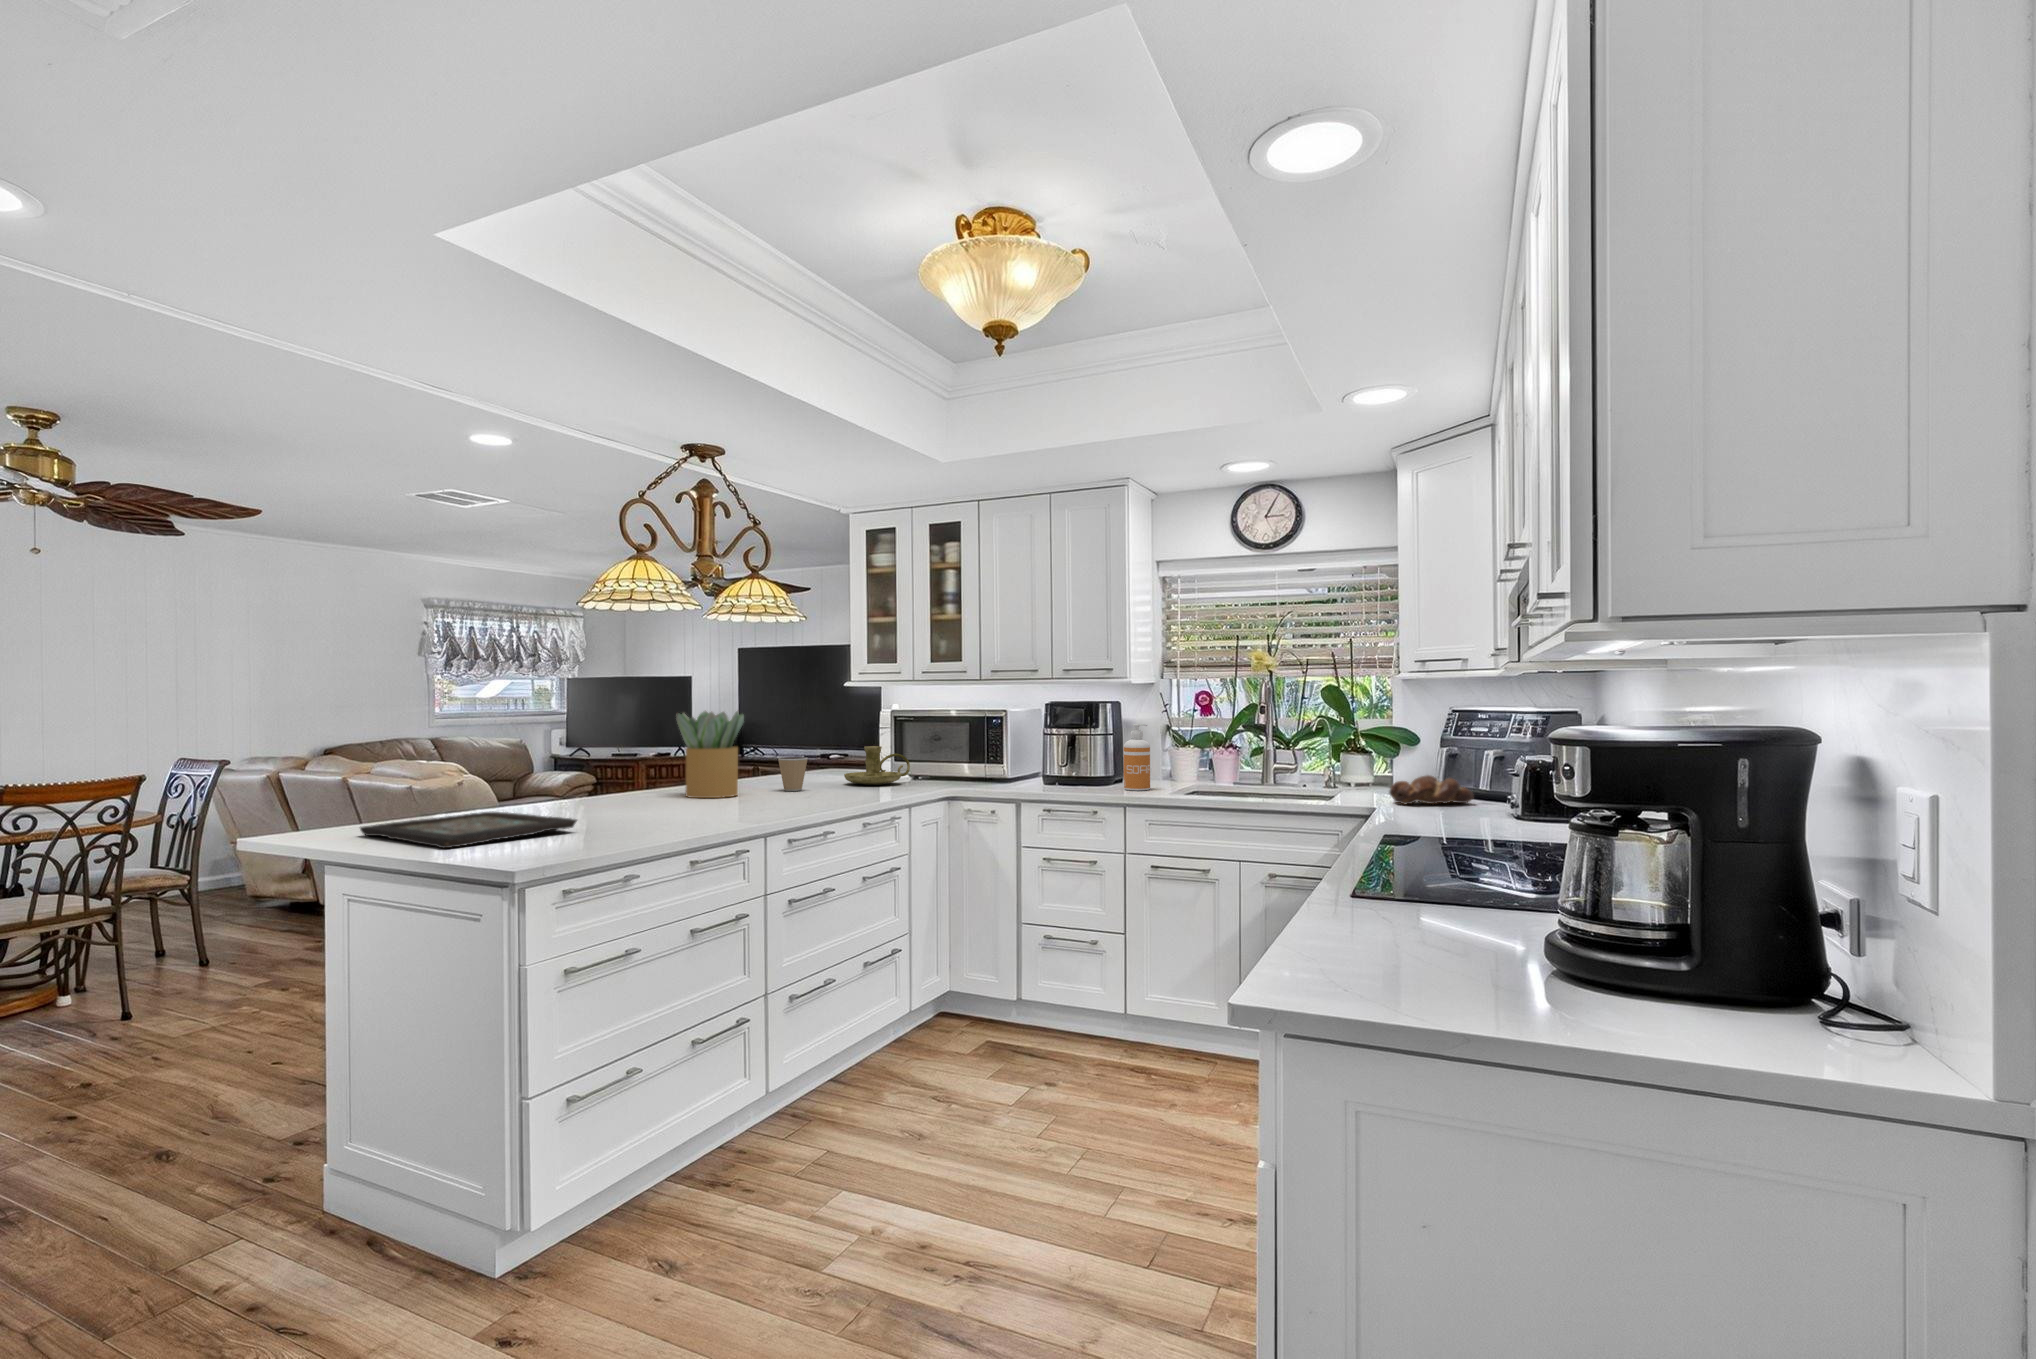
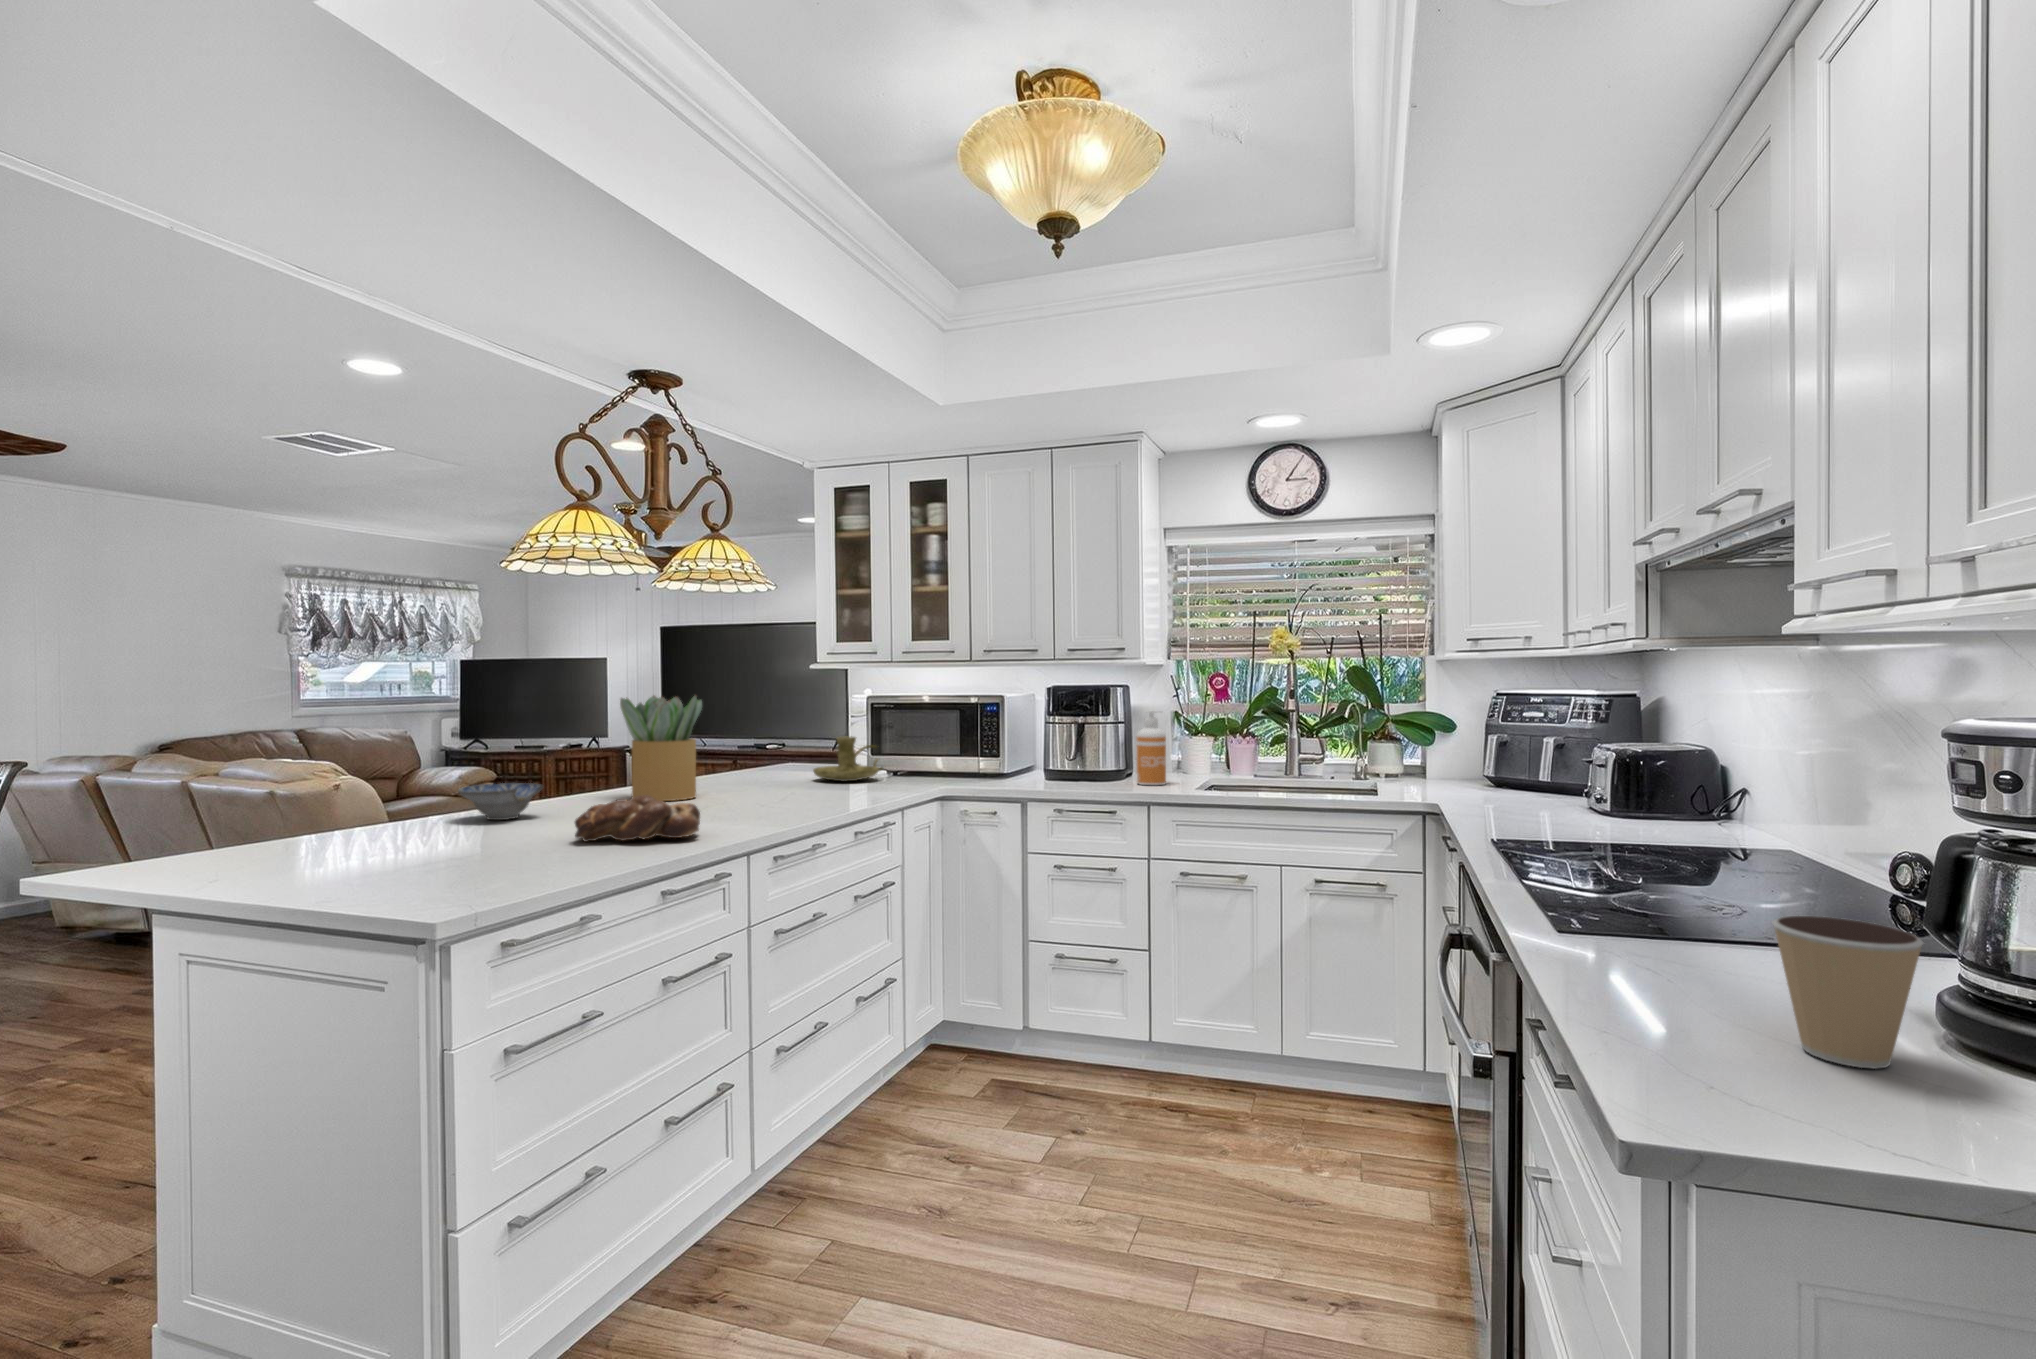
coffee cup: present [778,757,808,791] -> present [1772,915,1923,1068]
bread loaf: present [1389,775,1473,805] -> present [575,795,700,842]
ceramic bowl: none [546,781,612,810] -> present [458,783,544,820]
decorative tray: present [360,812,577,848] -> none [196,827,511,887]

